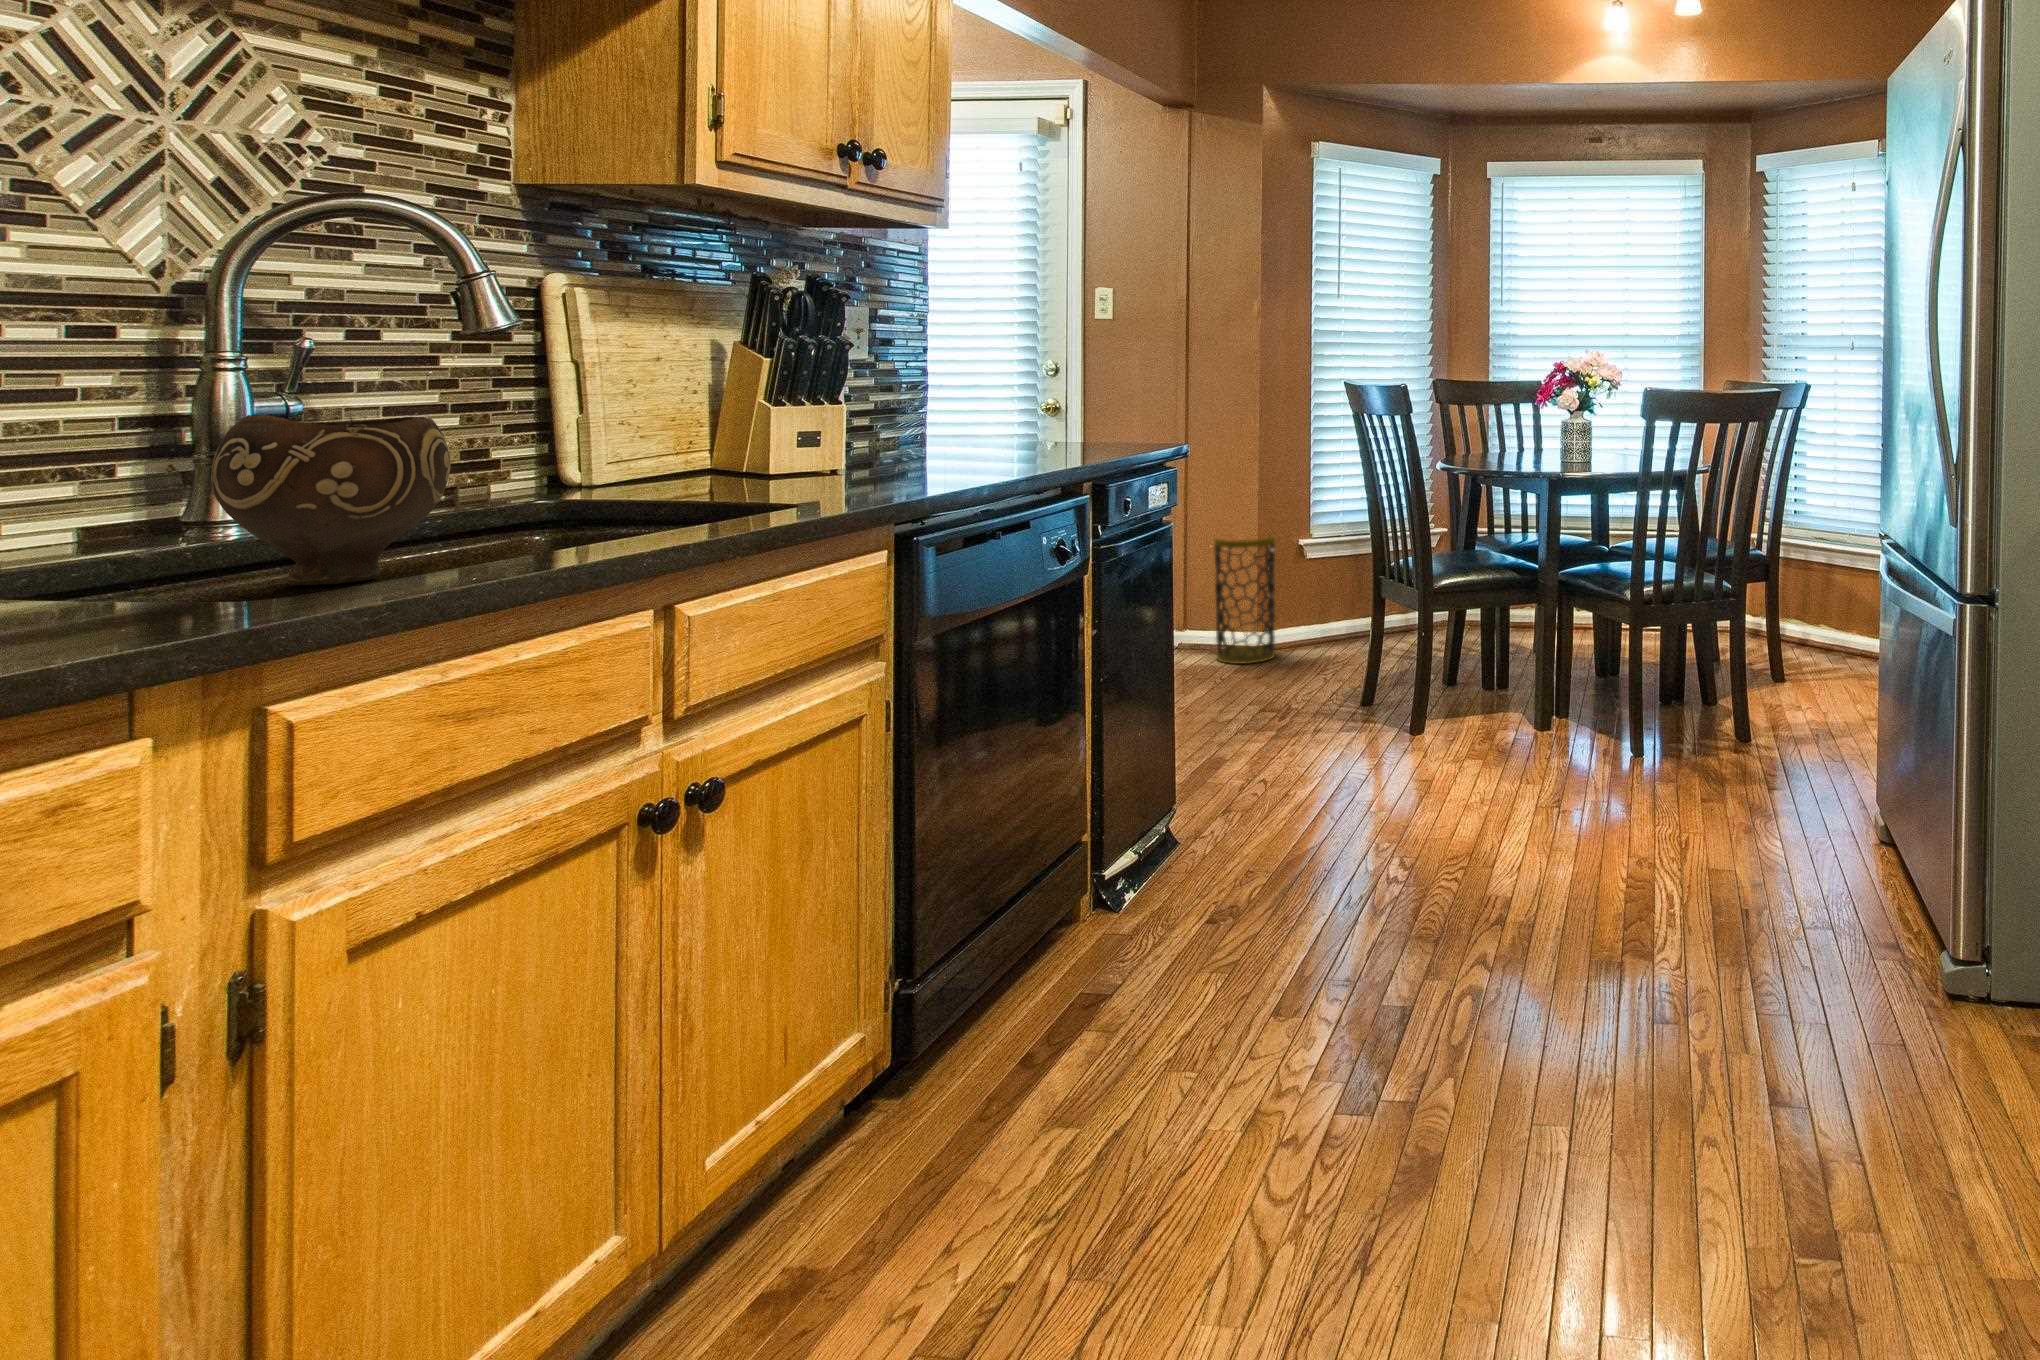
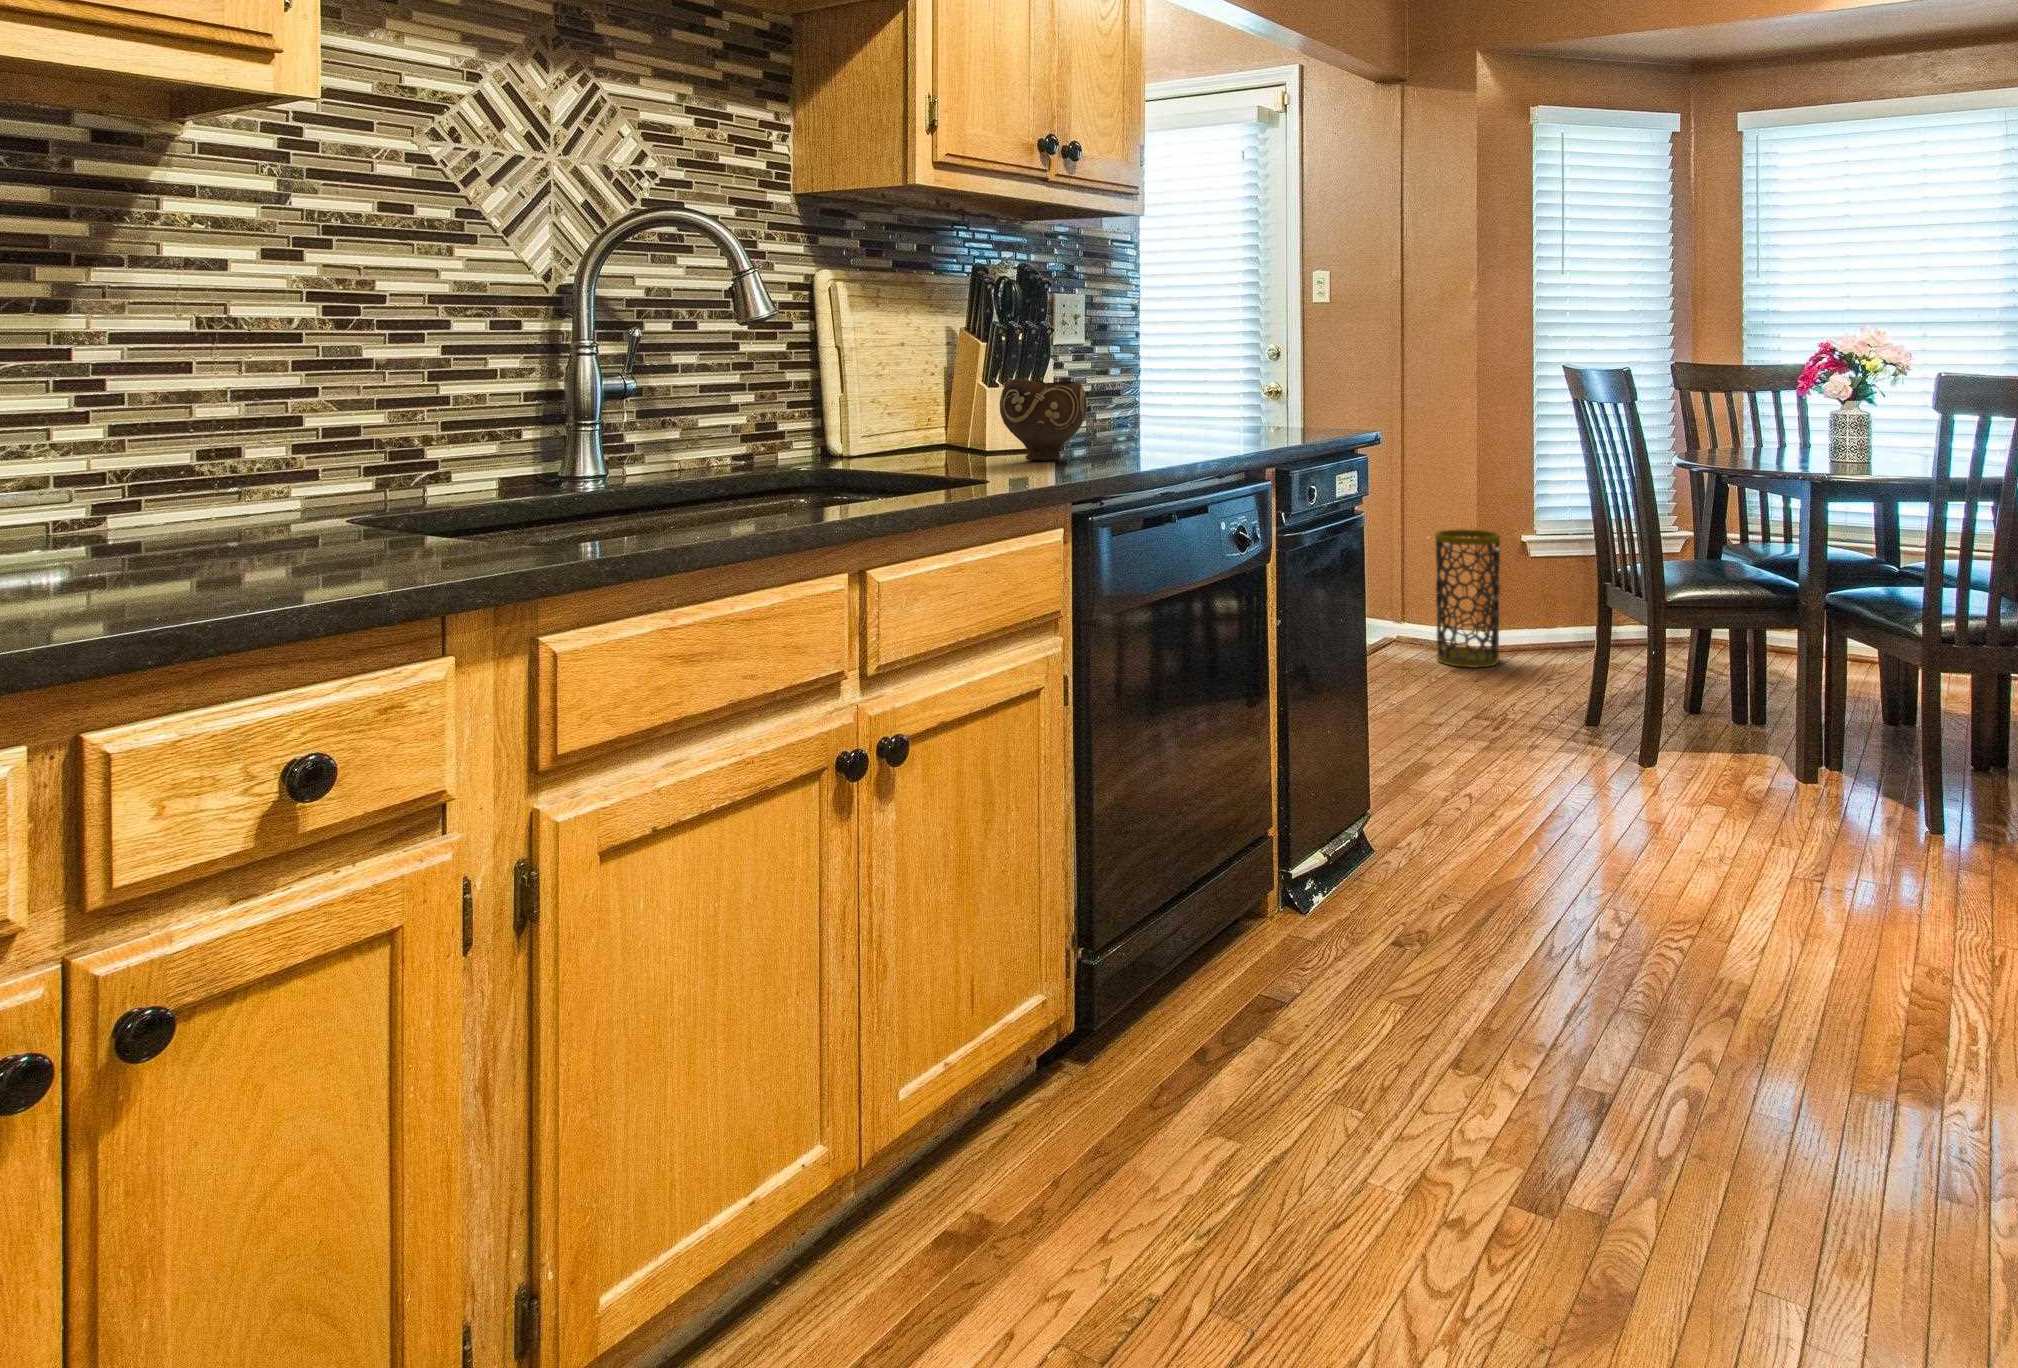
bowl: present [211,414,450,585] -> present [1000,378,1087,461]

